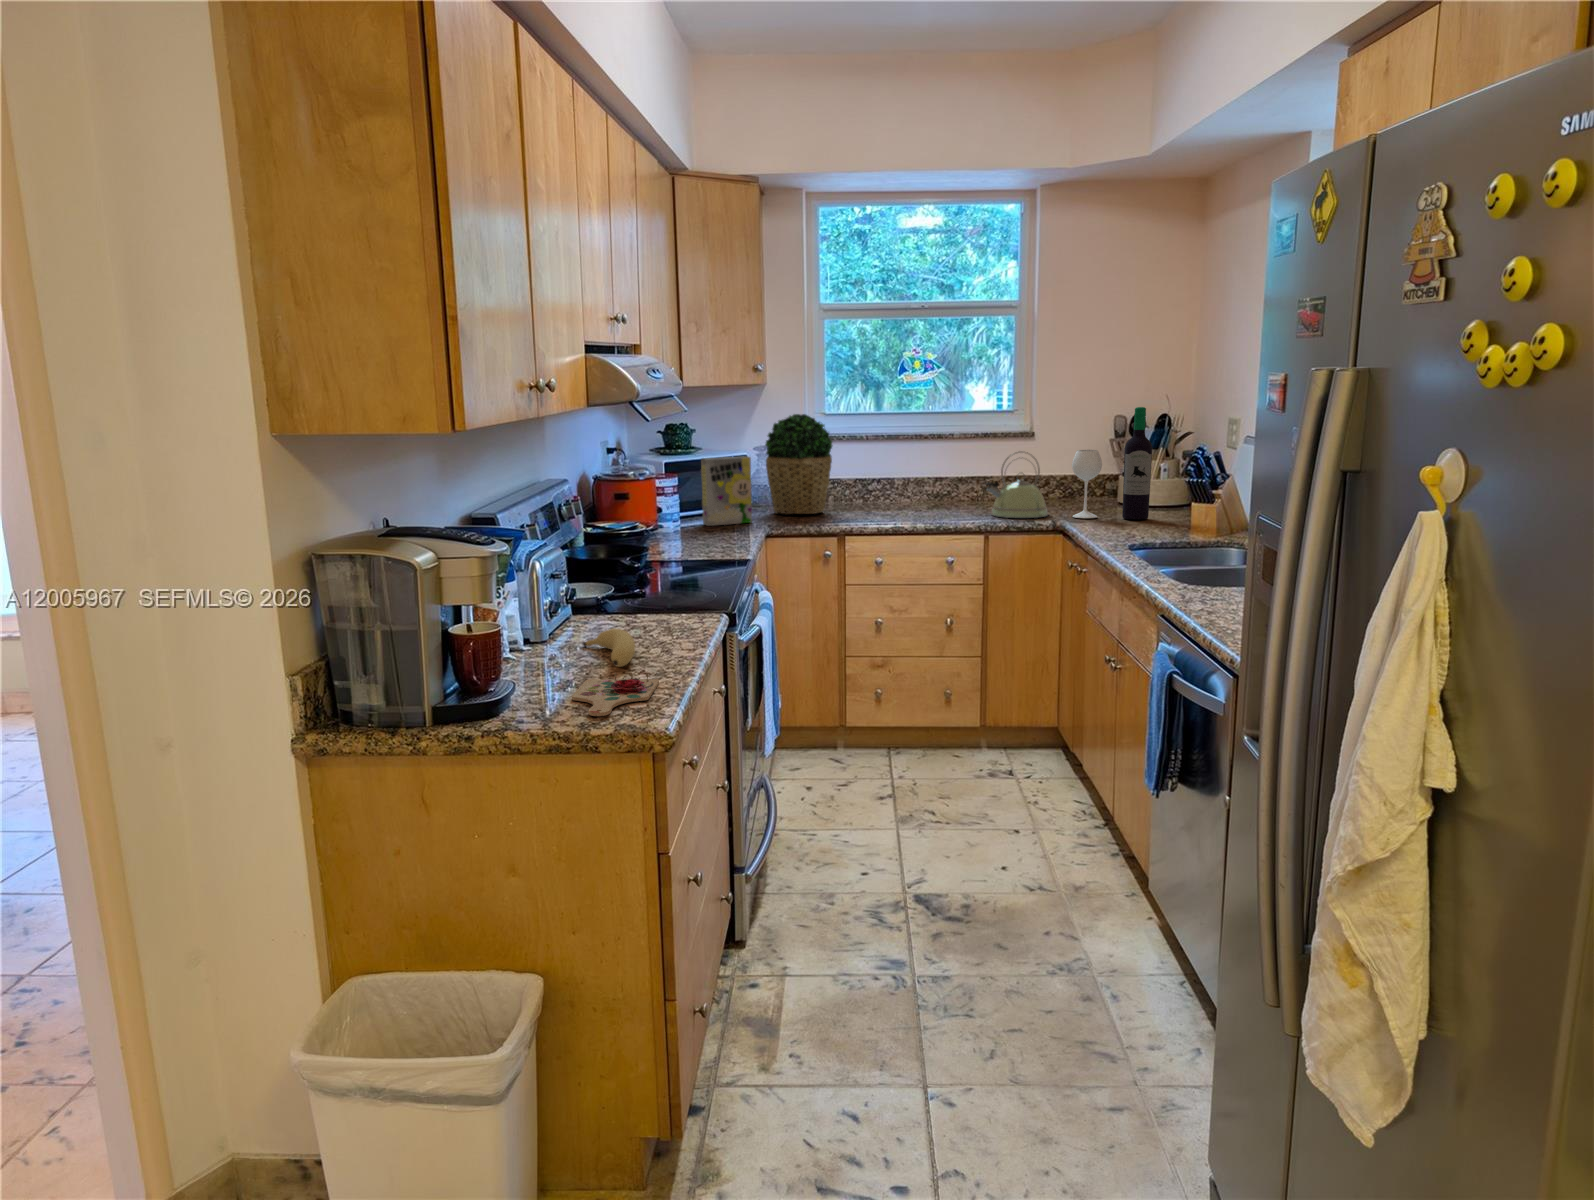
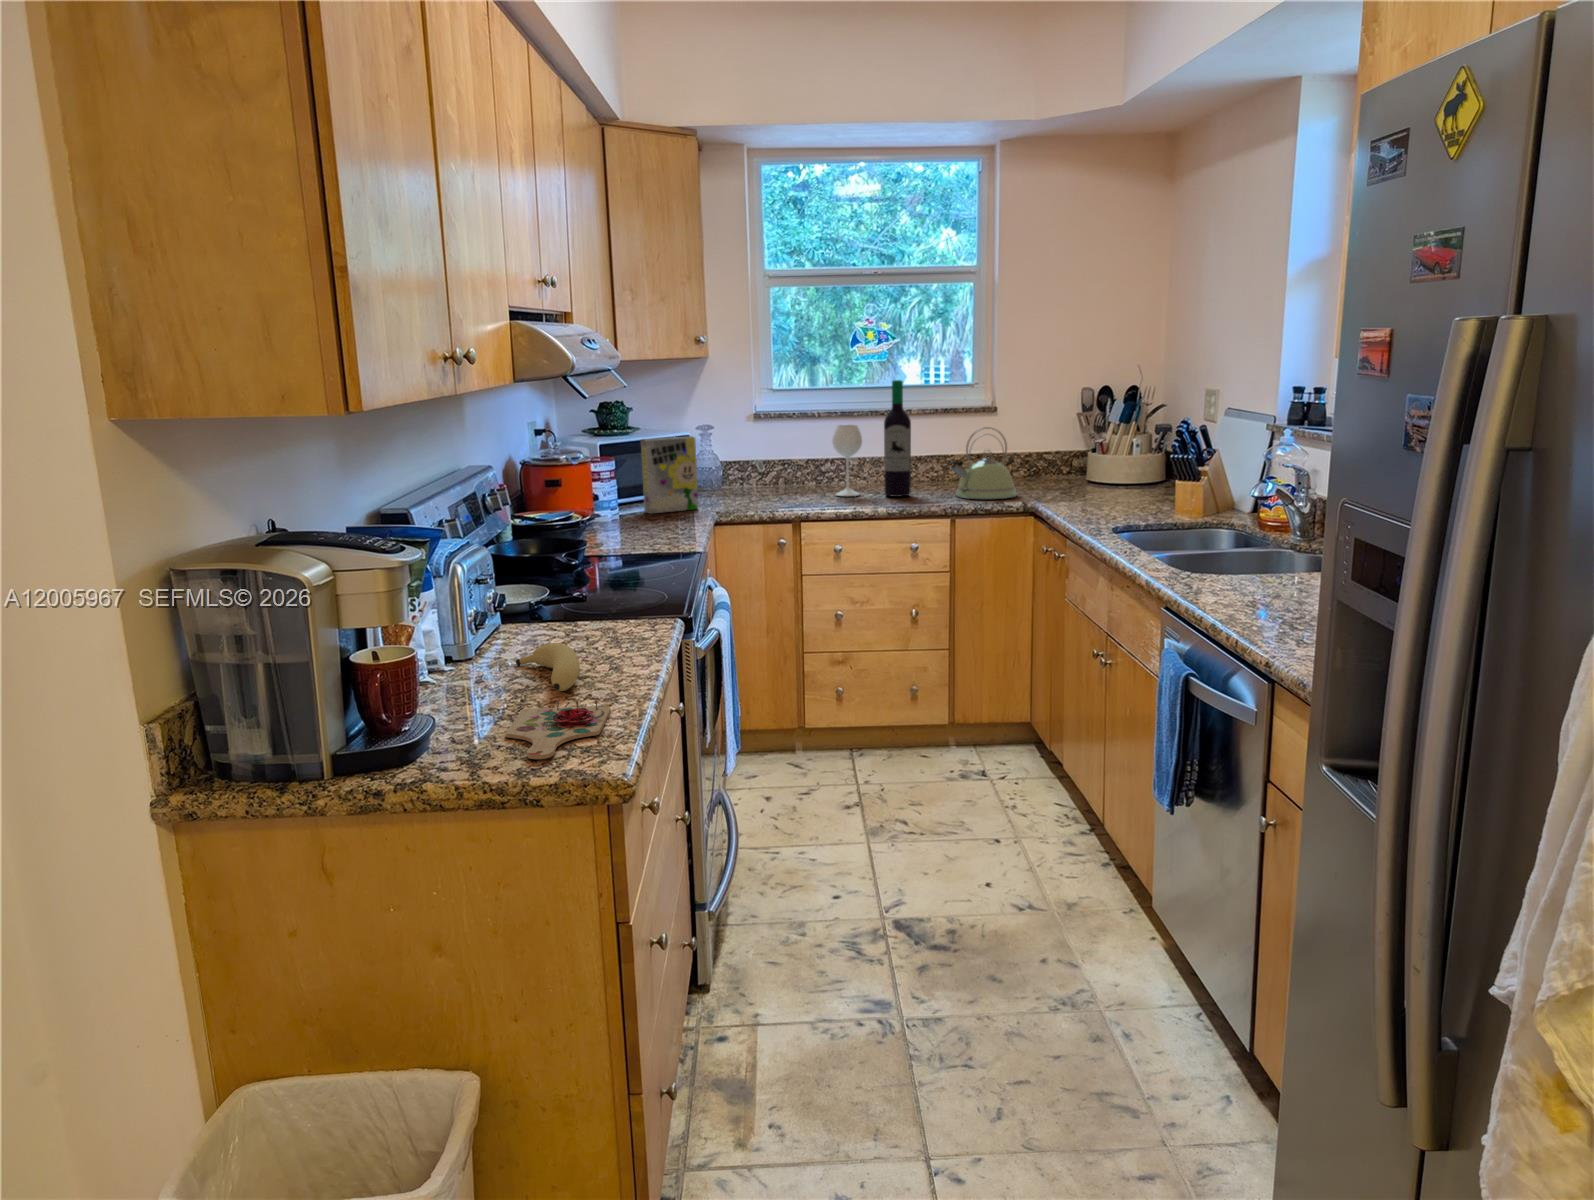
wine bottle: present [1072,407,1152,519] -> present [832,380,911,497]
potted plant: present [765,414,832,514] -> none [709,389,784,499]

